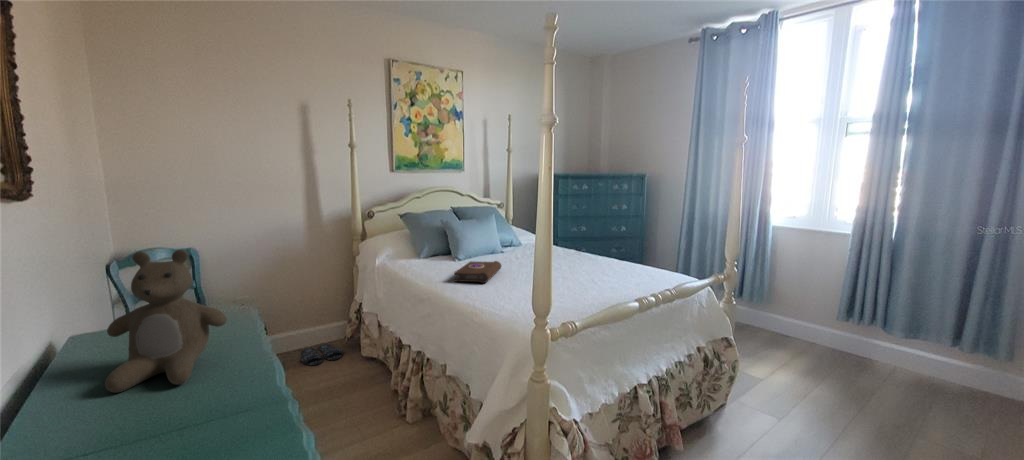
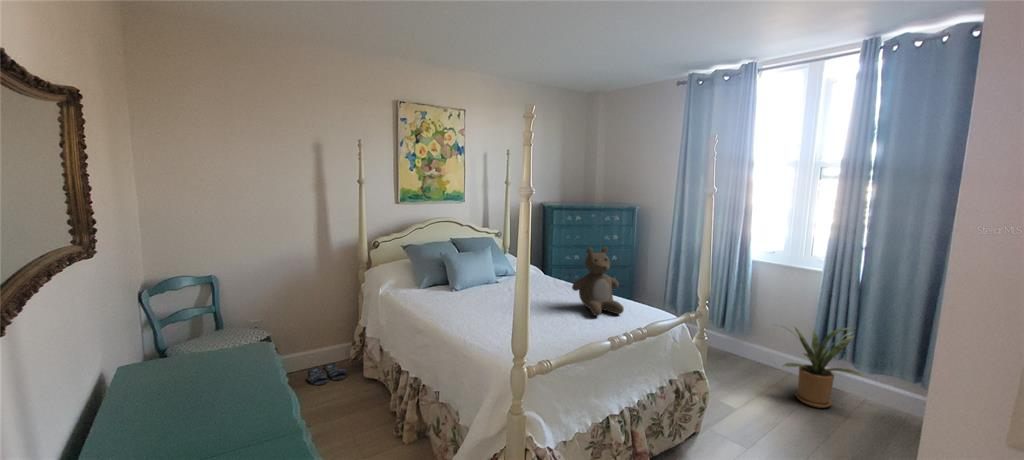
teddy bear: present [105,250,227,393] -> present [572,247,624,316]
book: present [454,261,501,283] -> none [449,293,494,316]
house plant: none [796,290,900,377] -> present [784,328,862,408]

